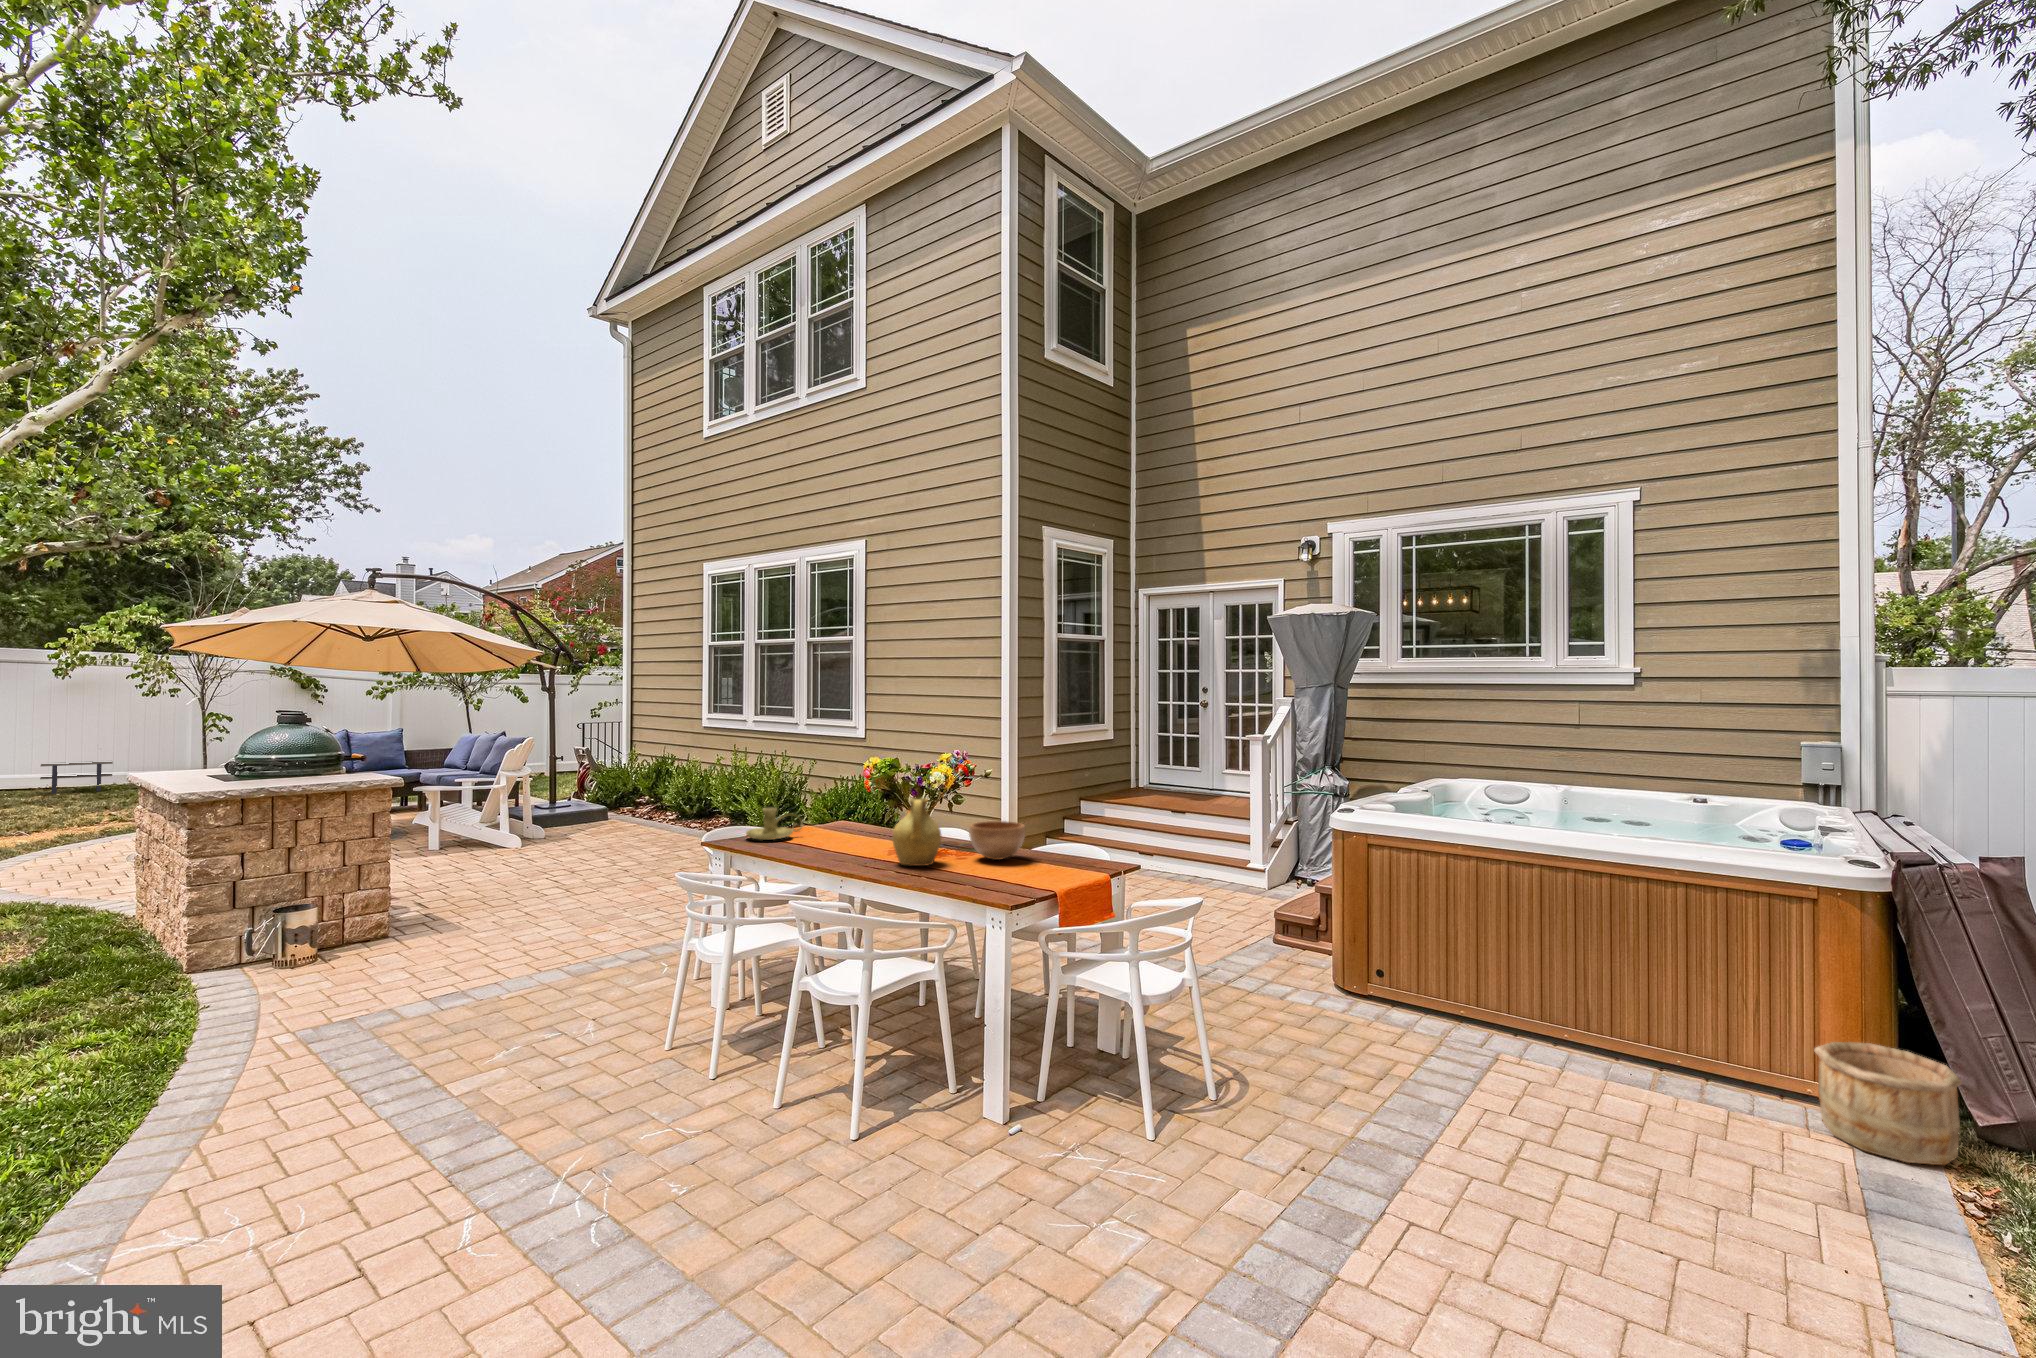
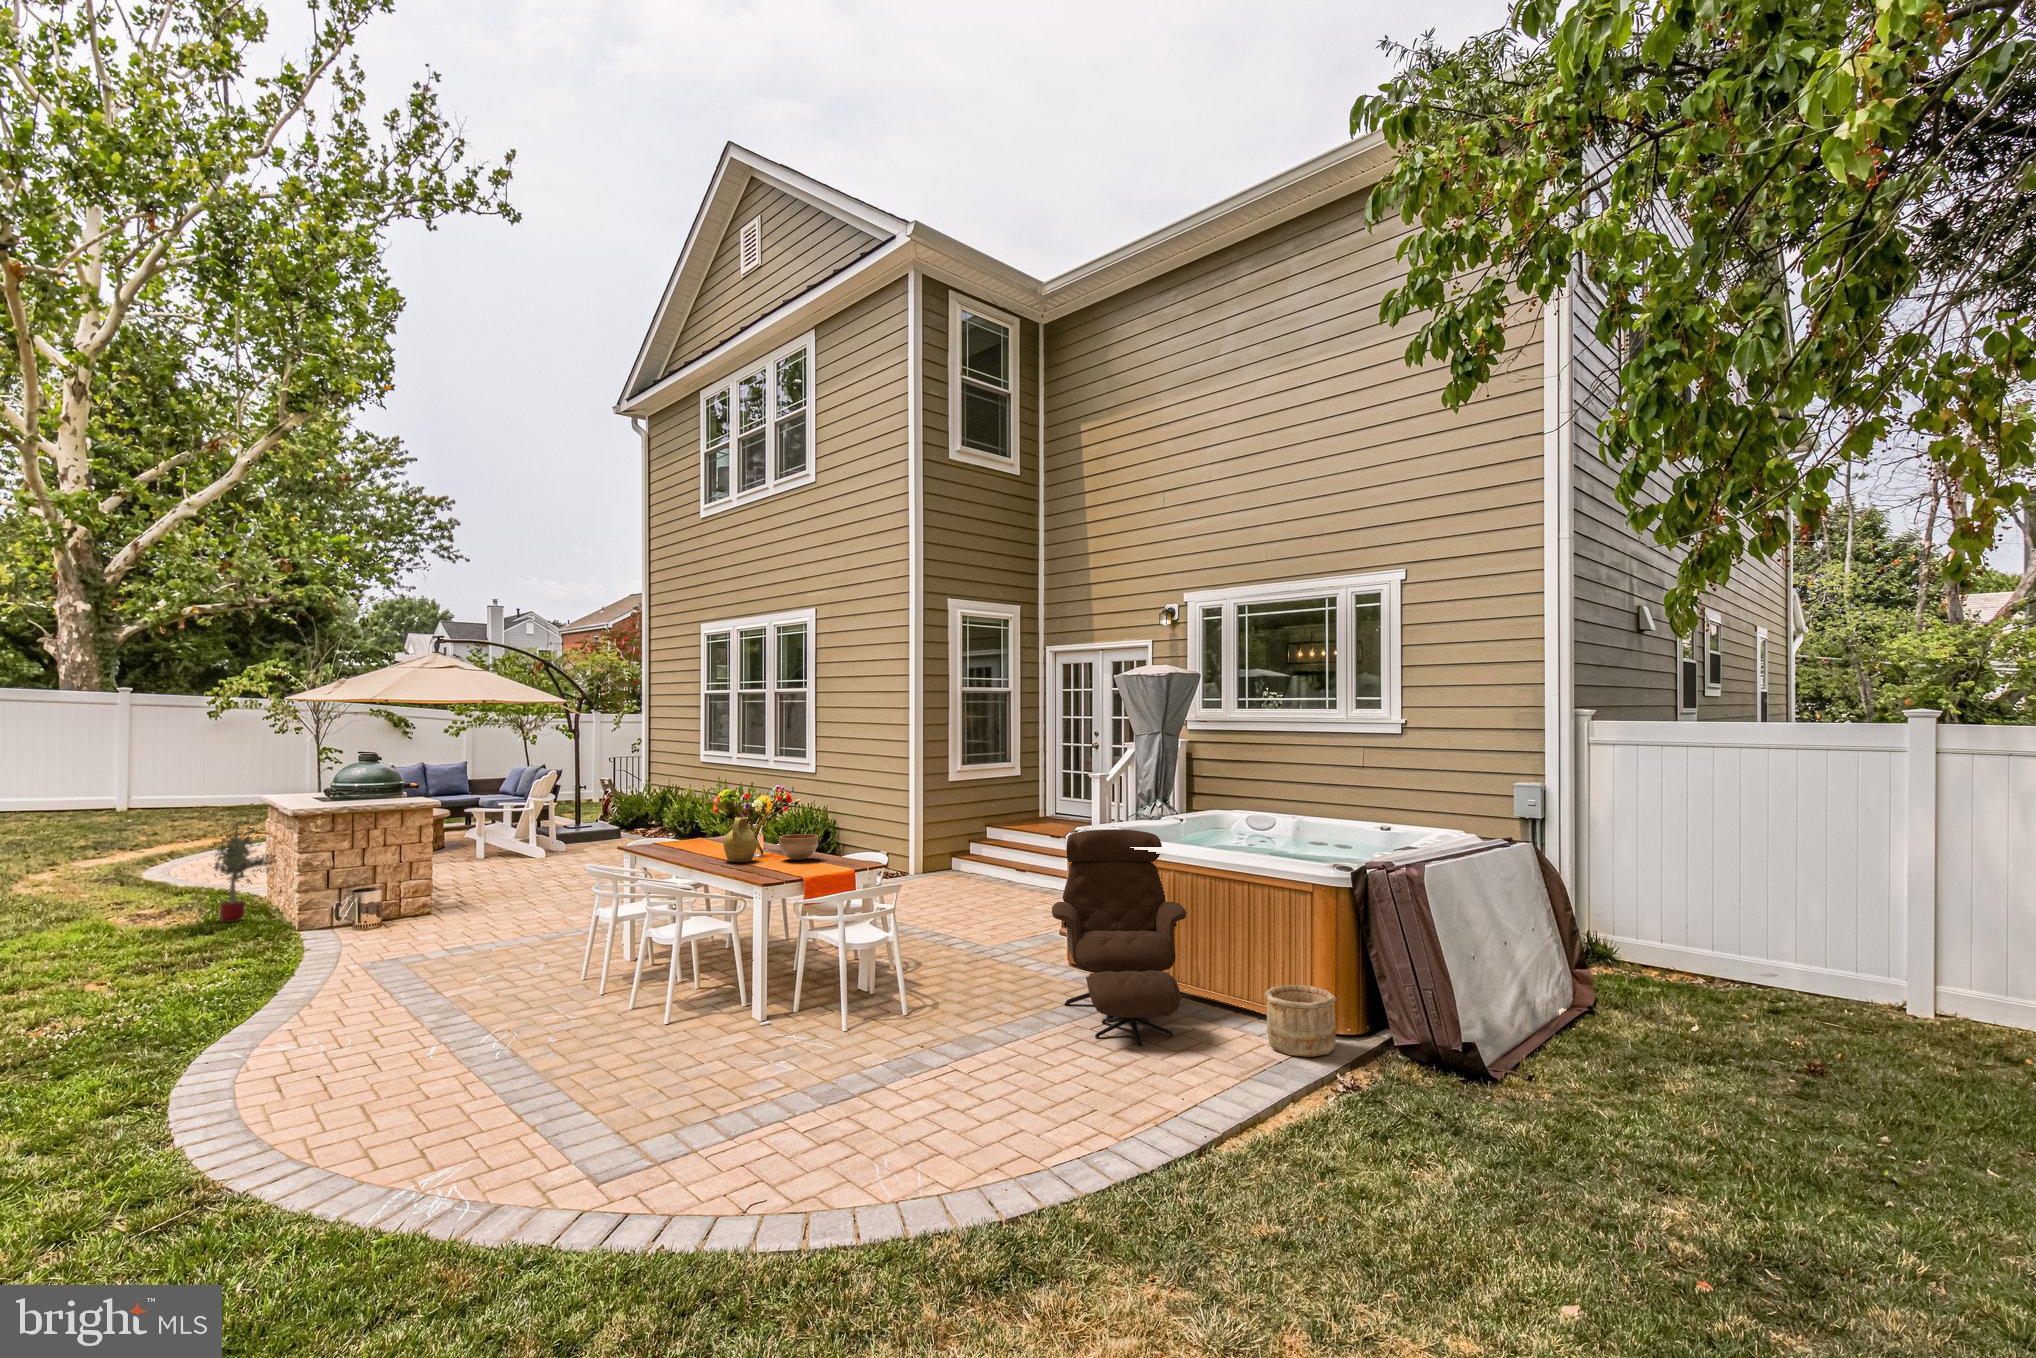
side table: present [40,762,113,794] -> none [195,788,248,815]
candle holder: present [746,808,803,840] -> none [650,824,692,847]
potted tree: none [37,809,154,959] -> present [212,821,276,923]
lounge chair: none [1394,810,1709,1155] -> present [1052,829,1187,1046]

